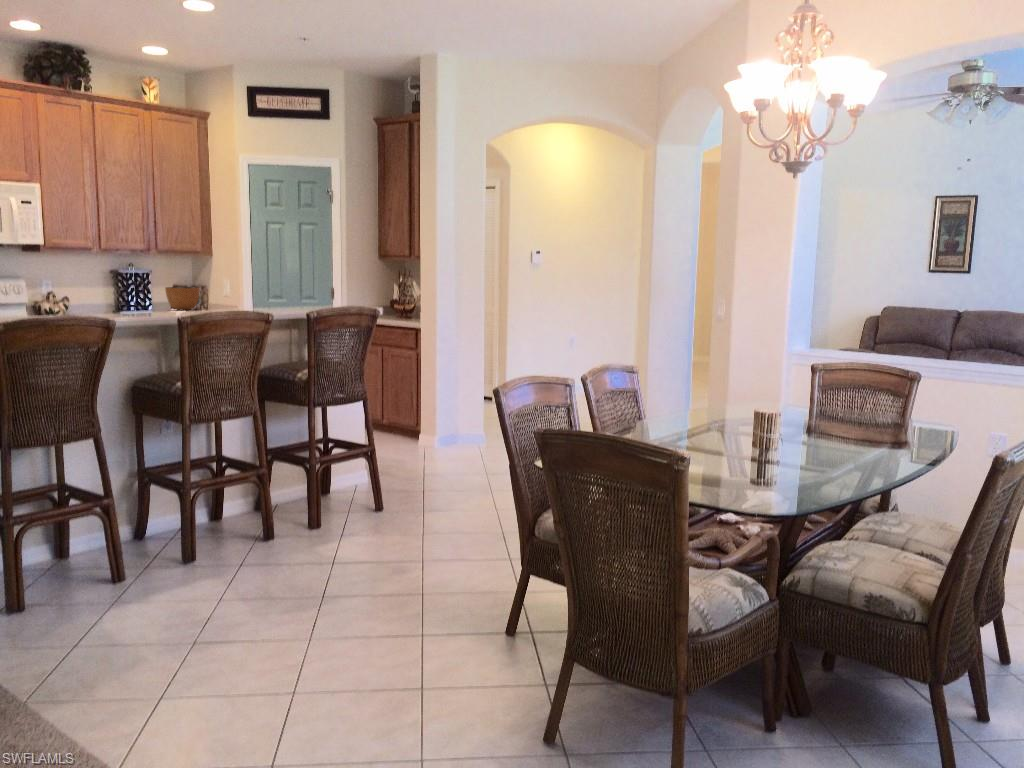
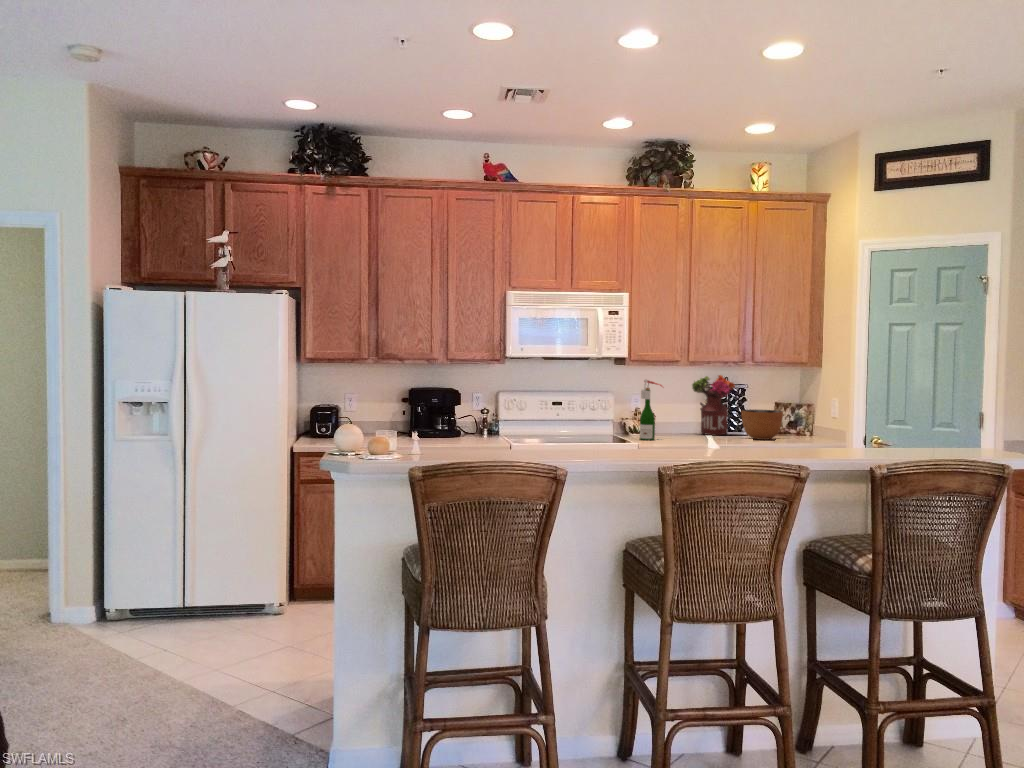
flower arrangement: none [113,260,152,311] -> present [692,375,735,435]
wine bottle: none [78,262,102,314] -> present [640,379,662,440]

